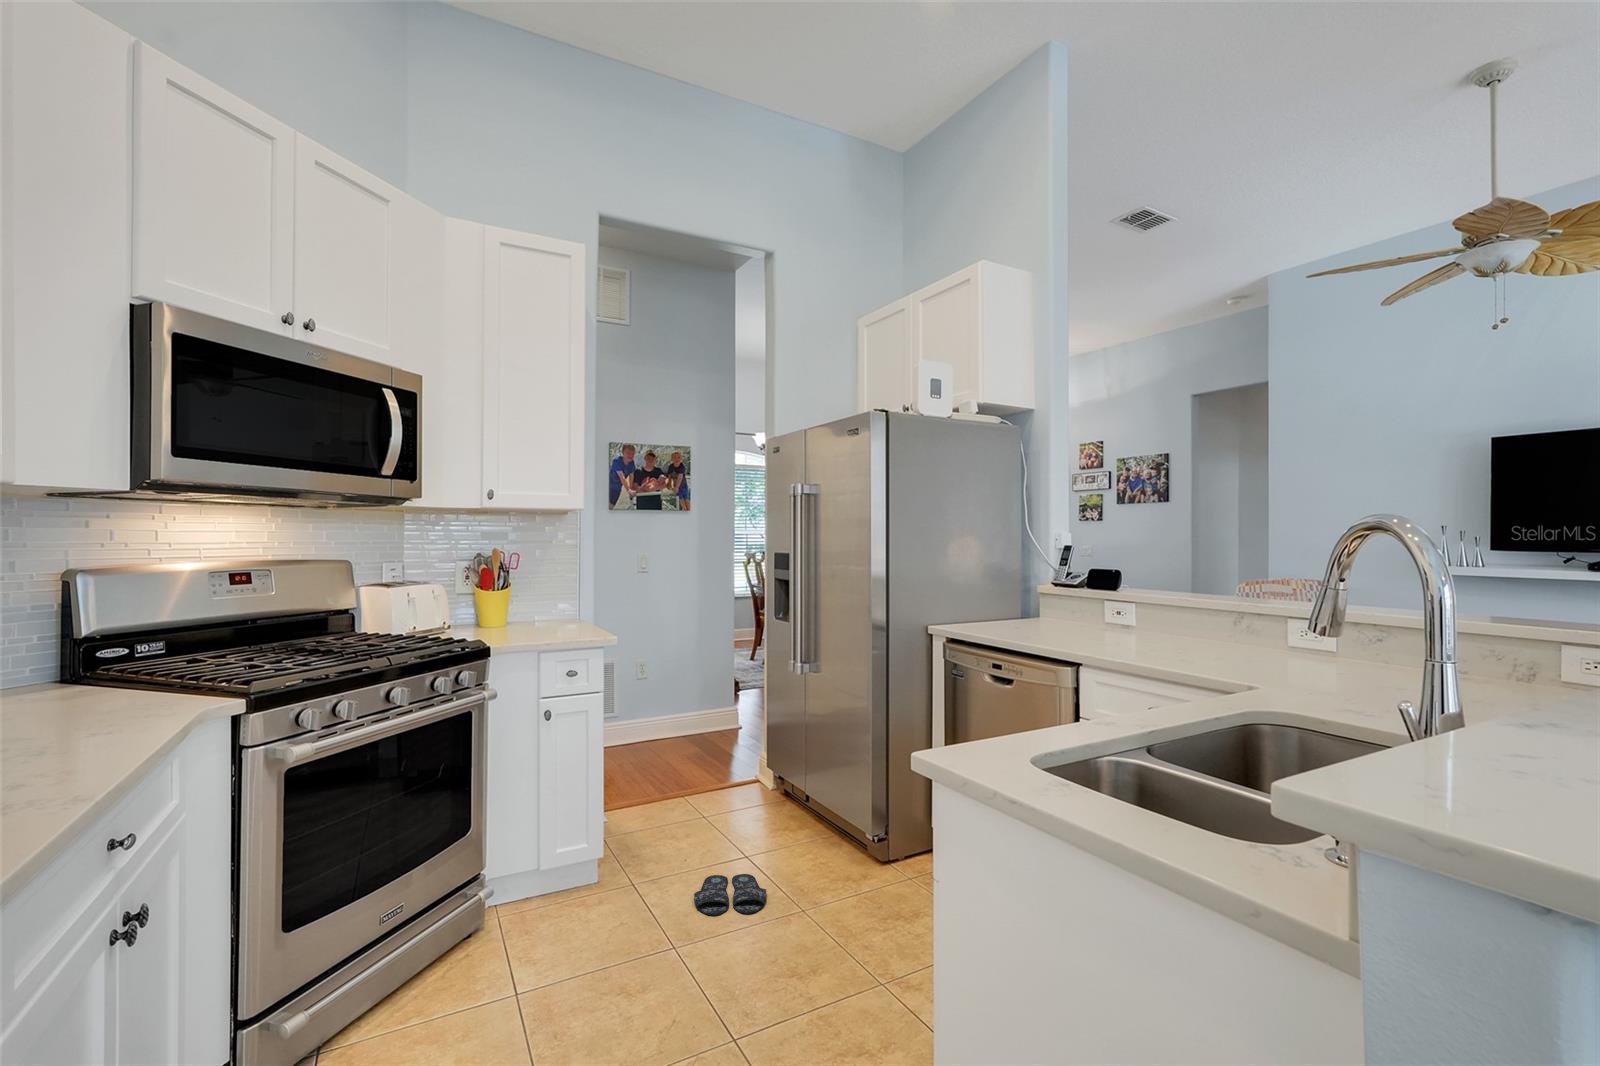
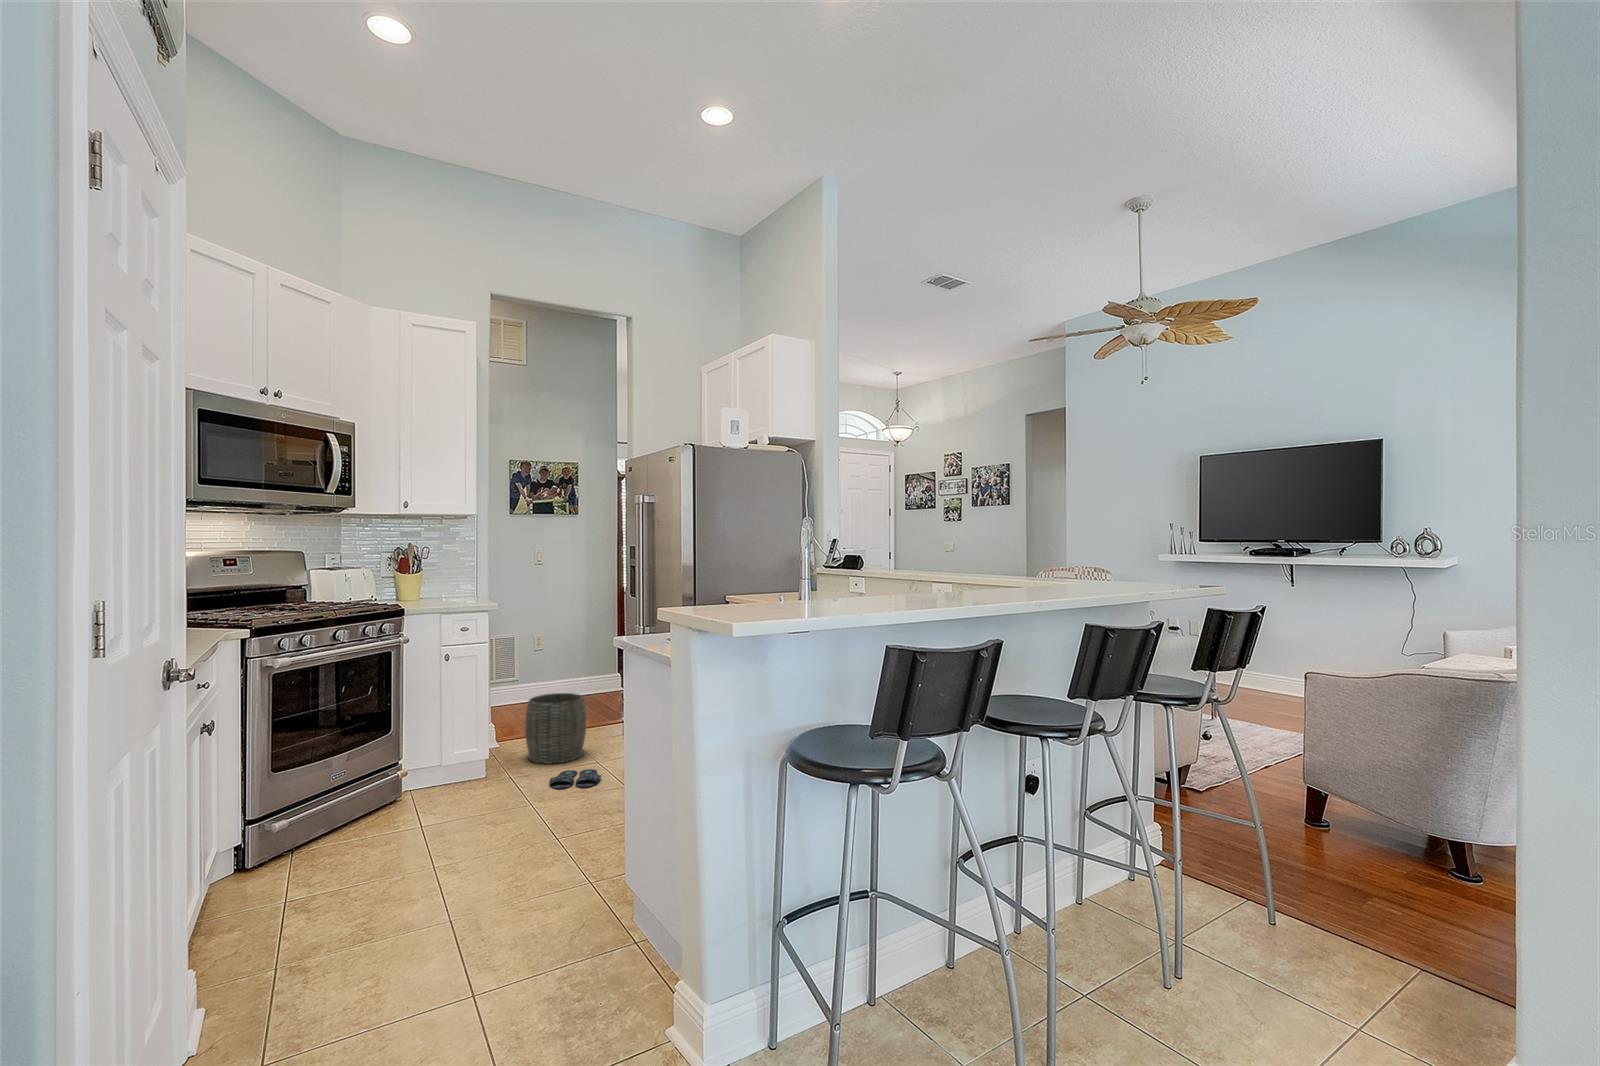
woven basket: none [648,754,729,859] -> present [525,693,586,764]

